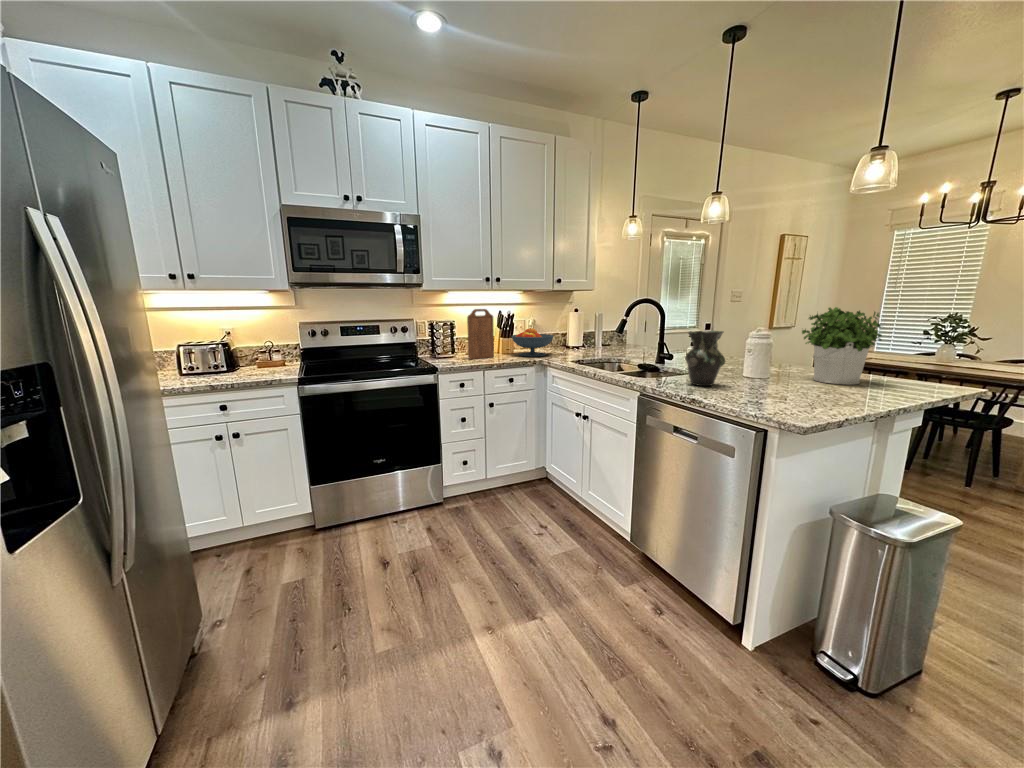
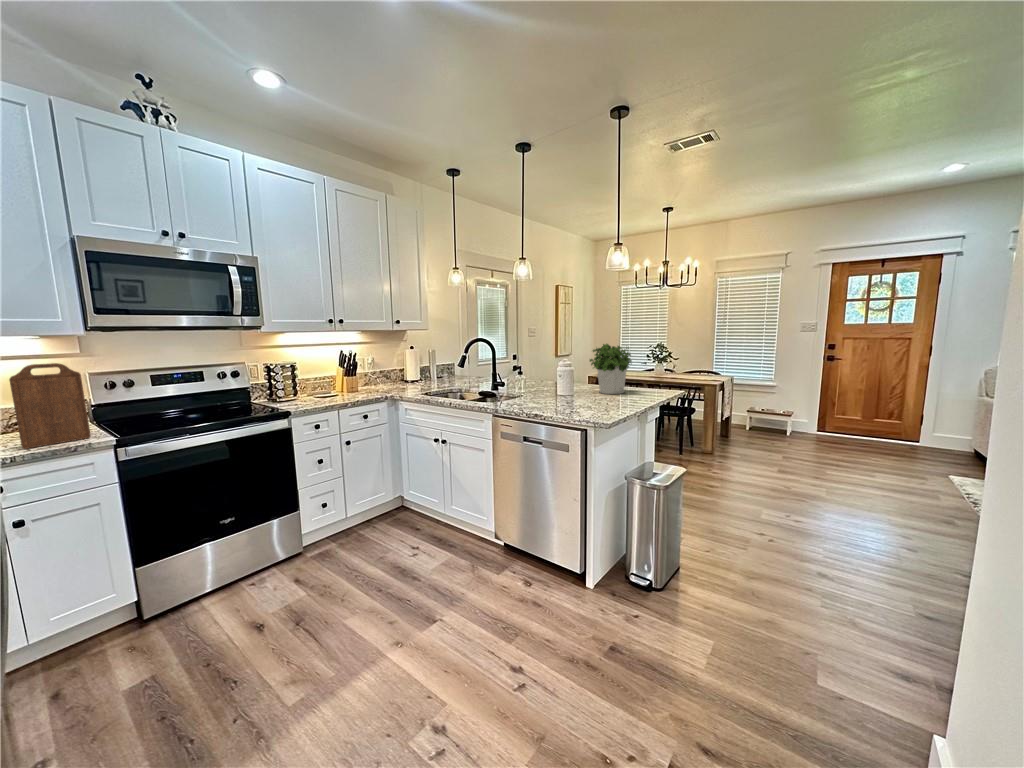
cutting board: present [467,309,494,359] -> present [9,363,91,449]
fruit bowl: present [511,328,554,357] -> none [358,366,400,393]
vase: present [685,331,725,386] -> none [523,363,550,404]

